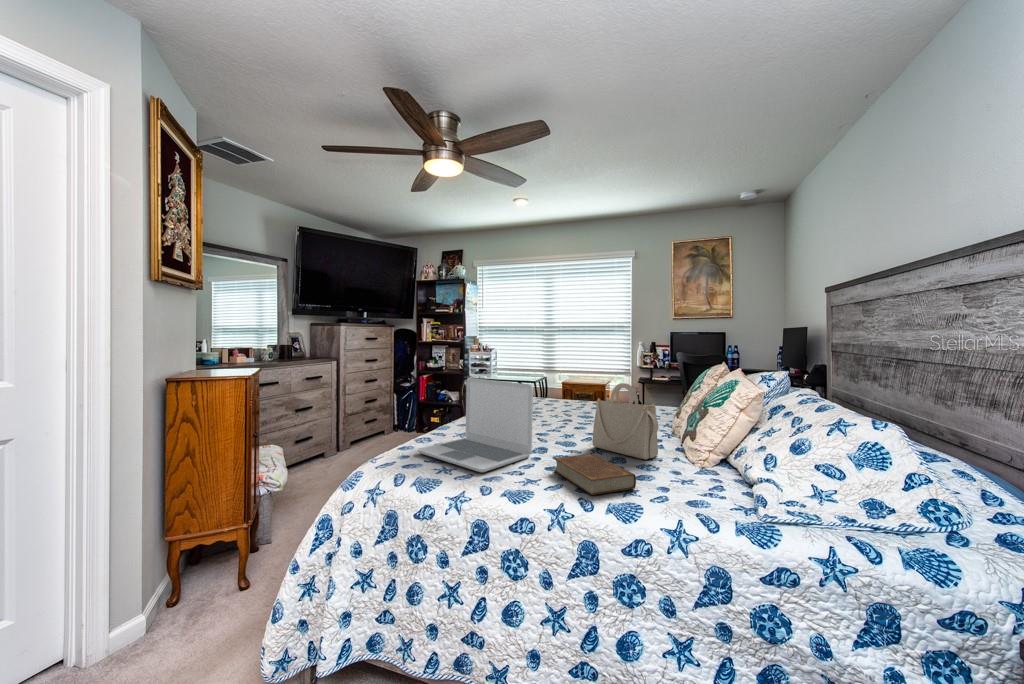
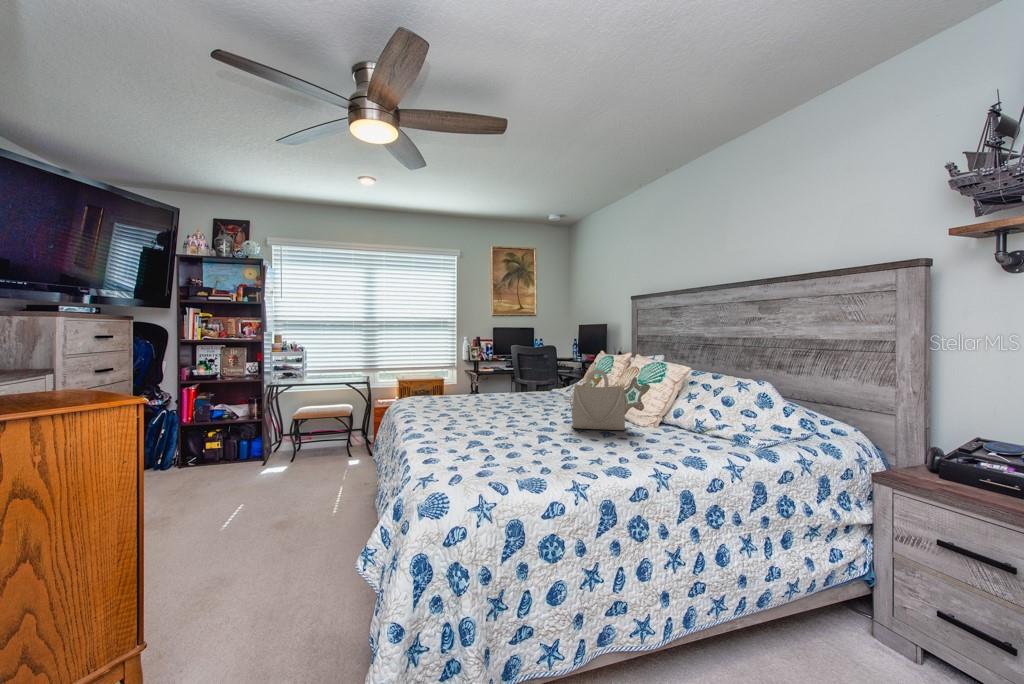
laptop: present [418,378,533,472] -> none [452,375,556,463]
book: present [554,454,636,495] -> none [592,431,665,459]

